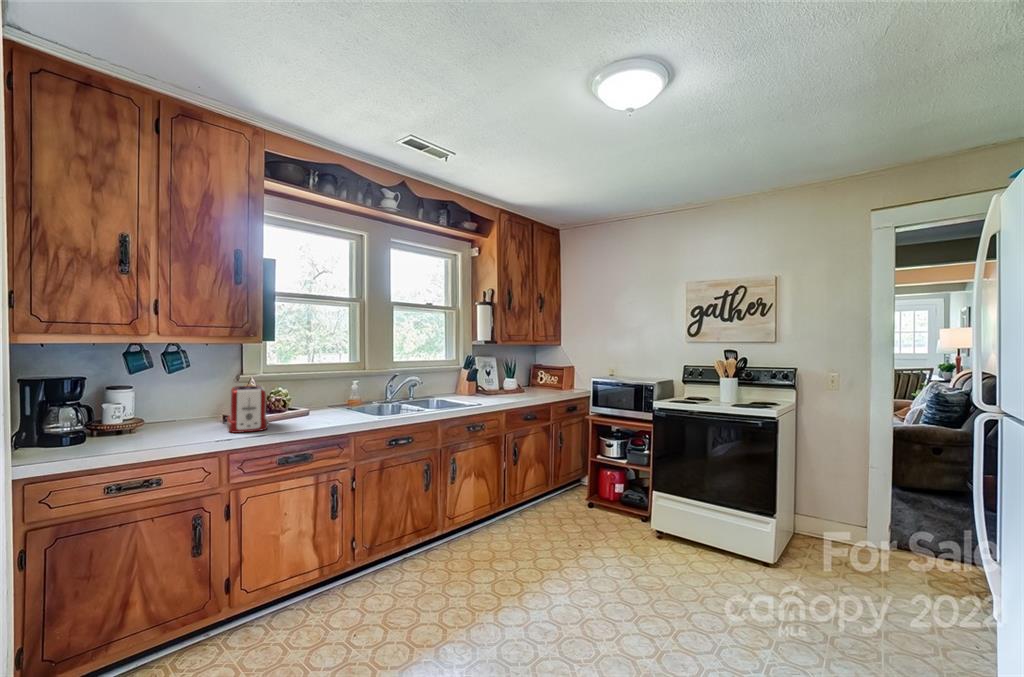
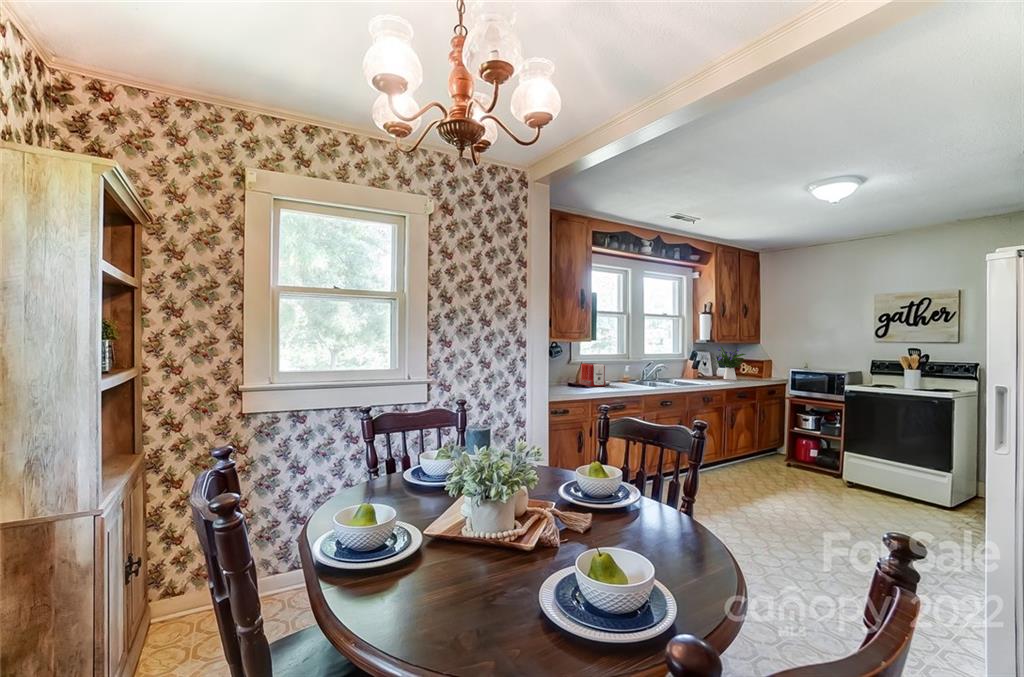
flower arrangement: none [499,349,541,394] -> present [717,347,746,380]

